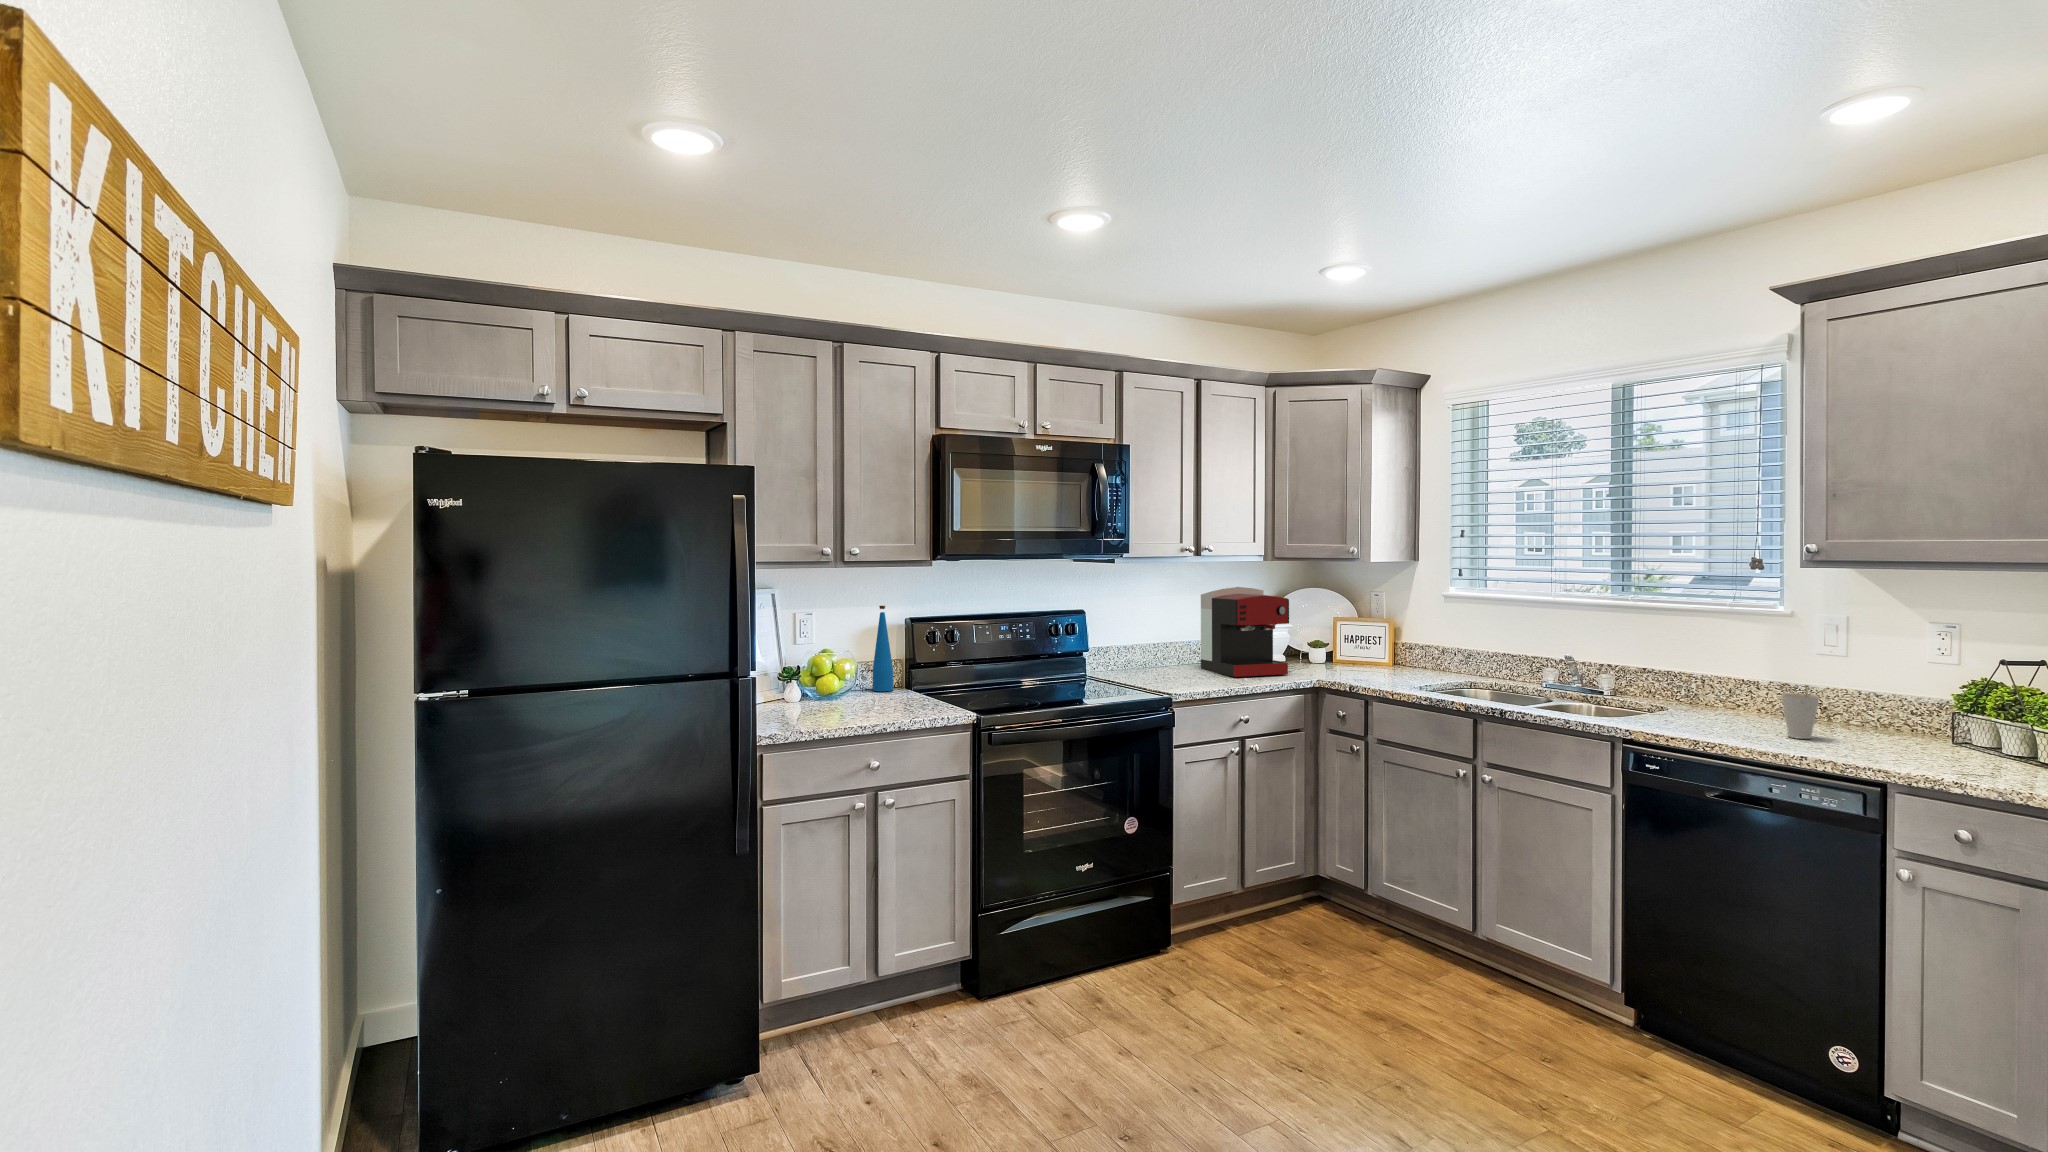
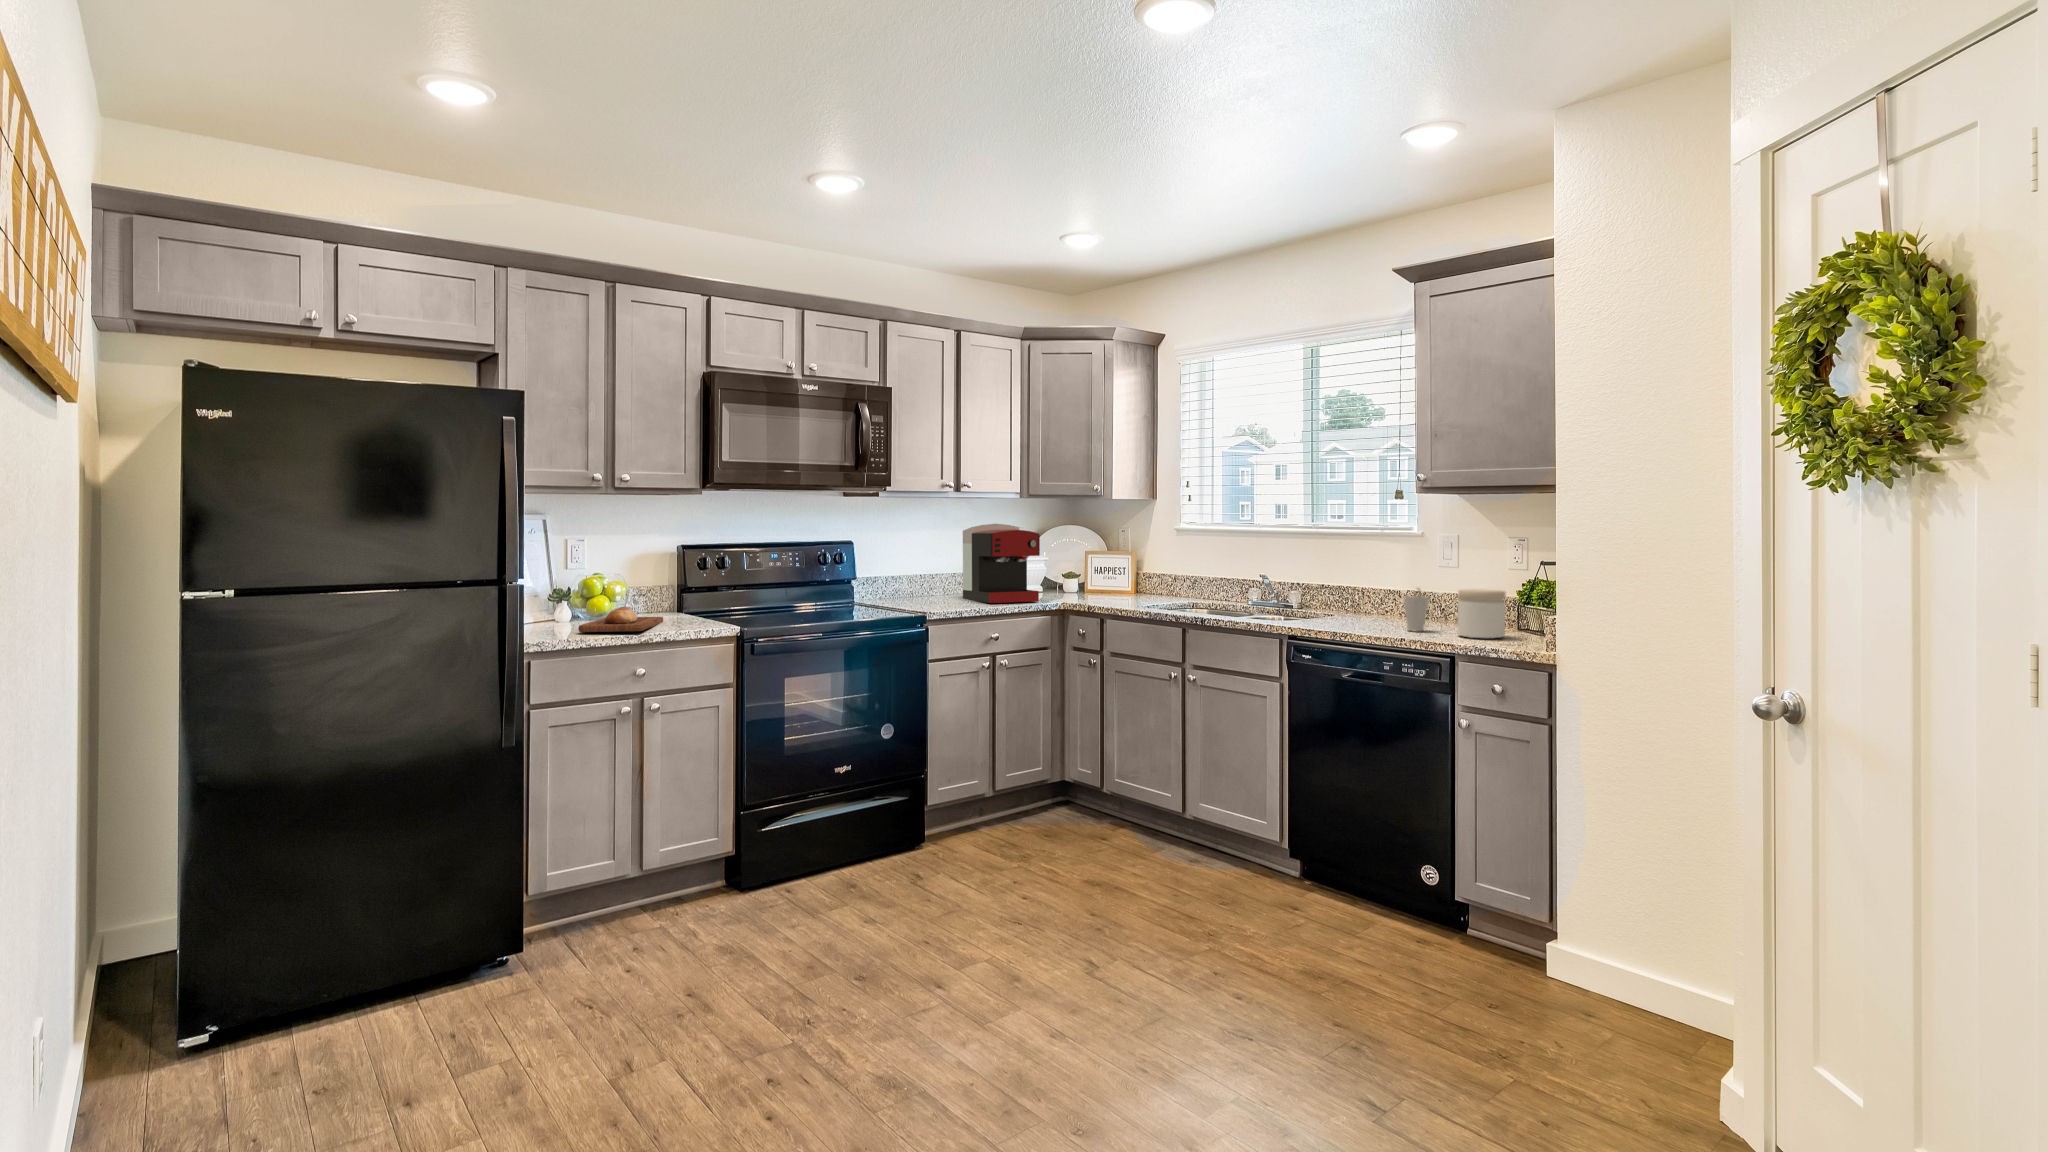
bottle: present [873,606,893,691] -> none [645,534,665,614]
bread loaf: none [810,687,893,718] -> present [578,607,663,632]
jar: none [1867,689,1940,756] -> present [1457,589,1506,638]

